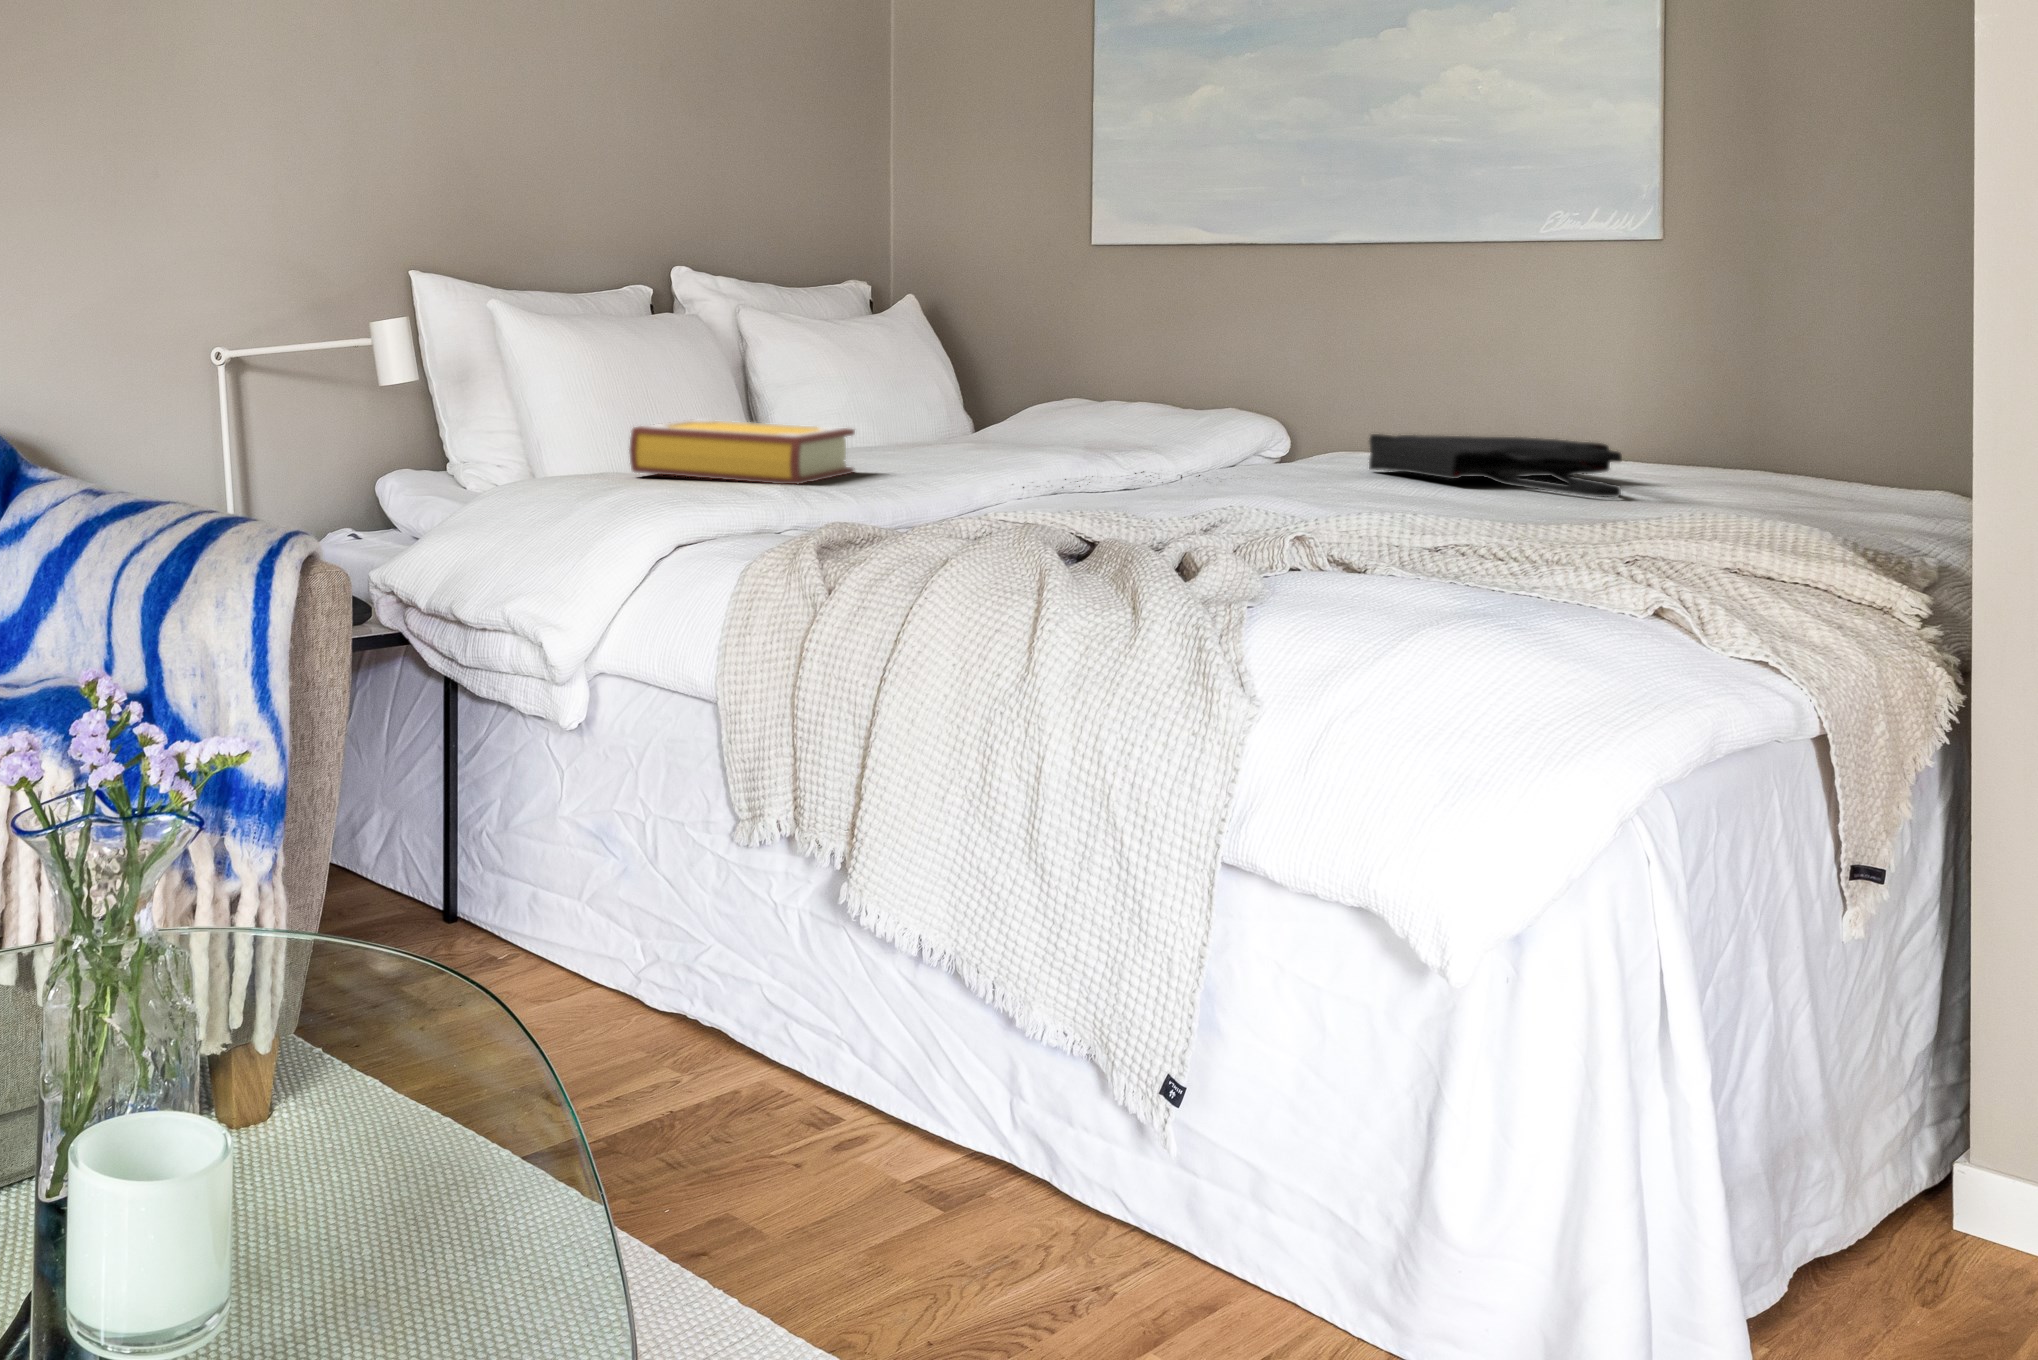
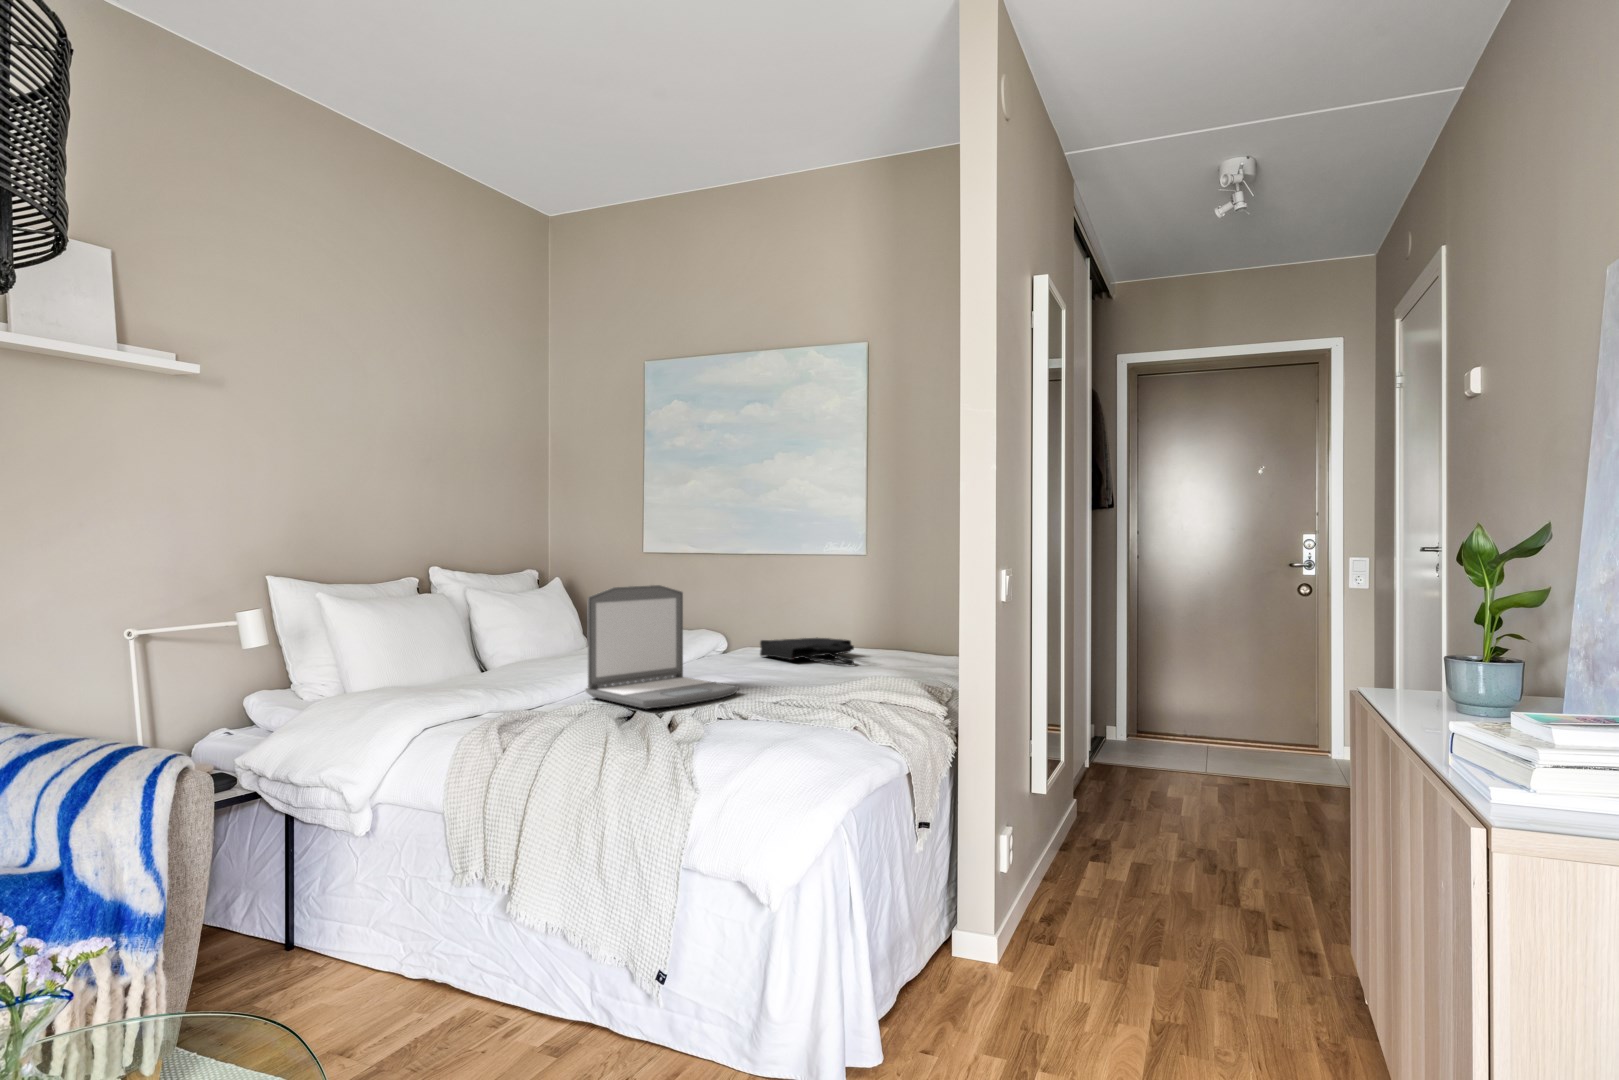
laptop: none [987,291,1334,539] -> present [585,585,739,709]
book: present [630,420,855,484] -> none [396,656,521,691]

